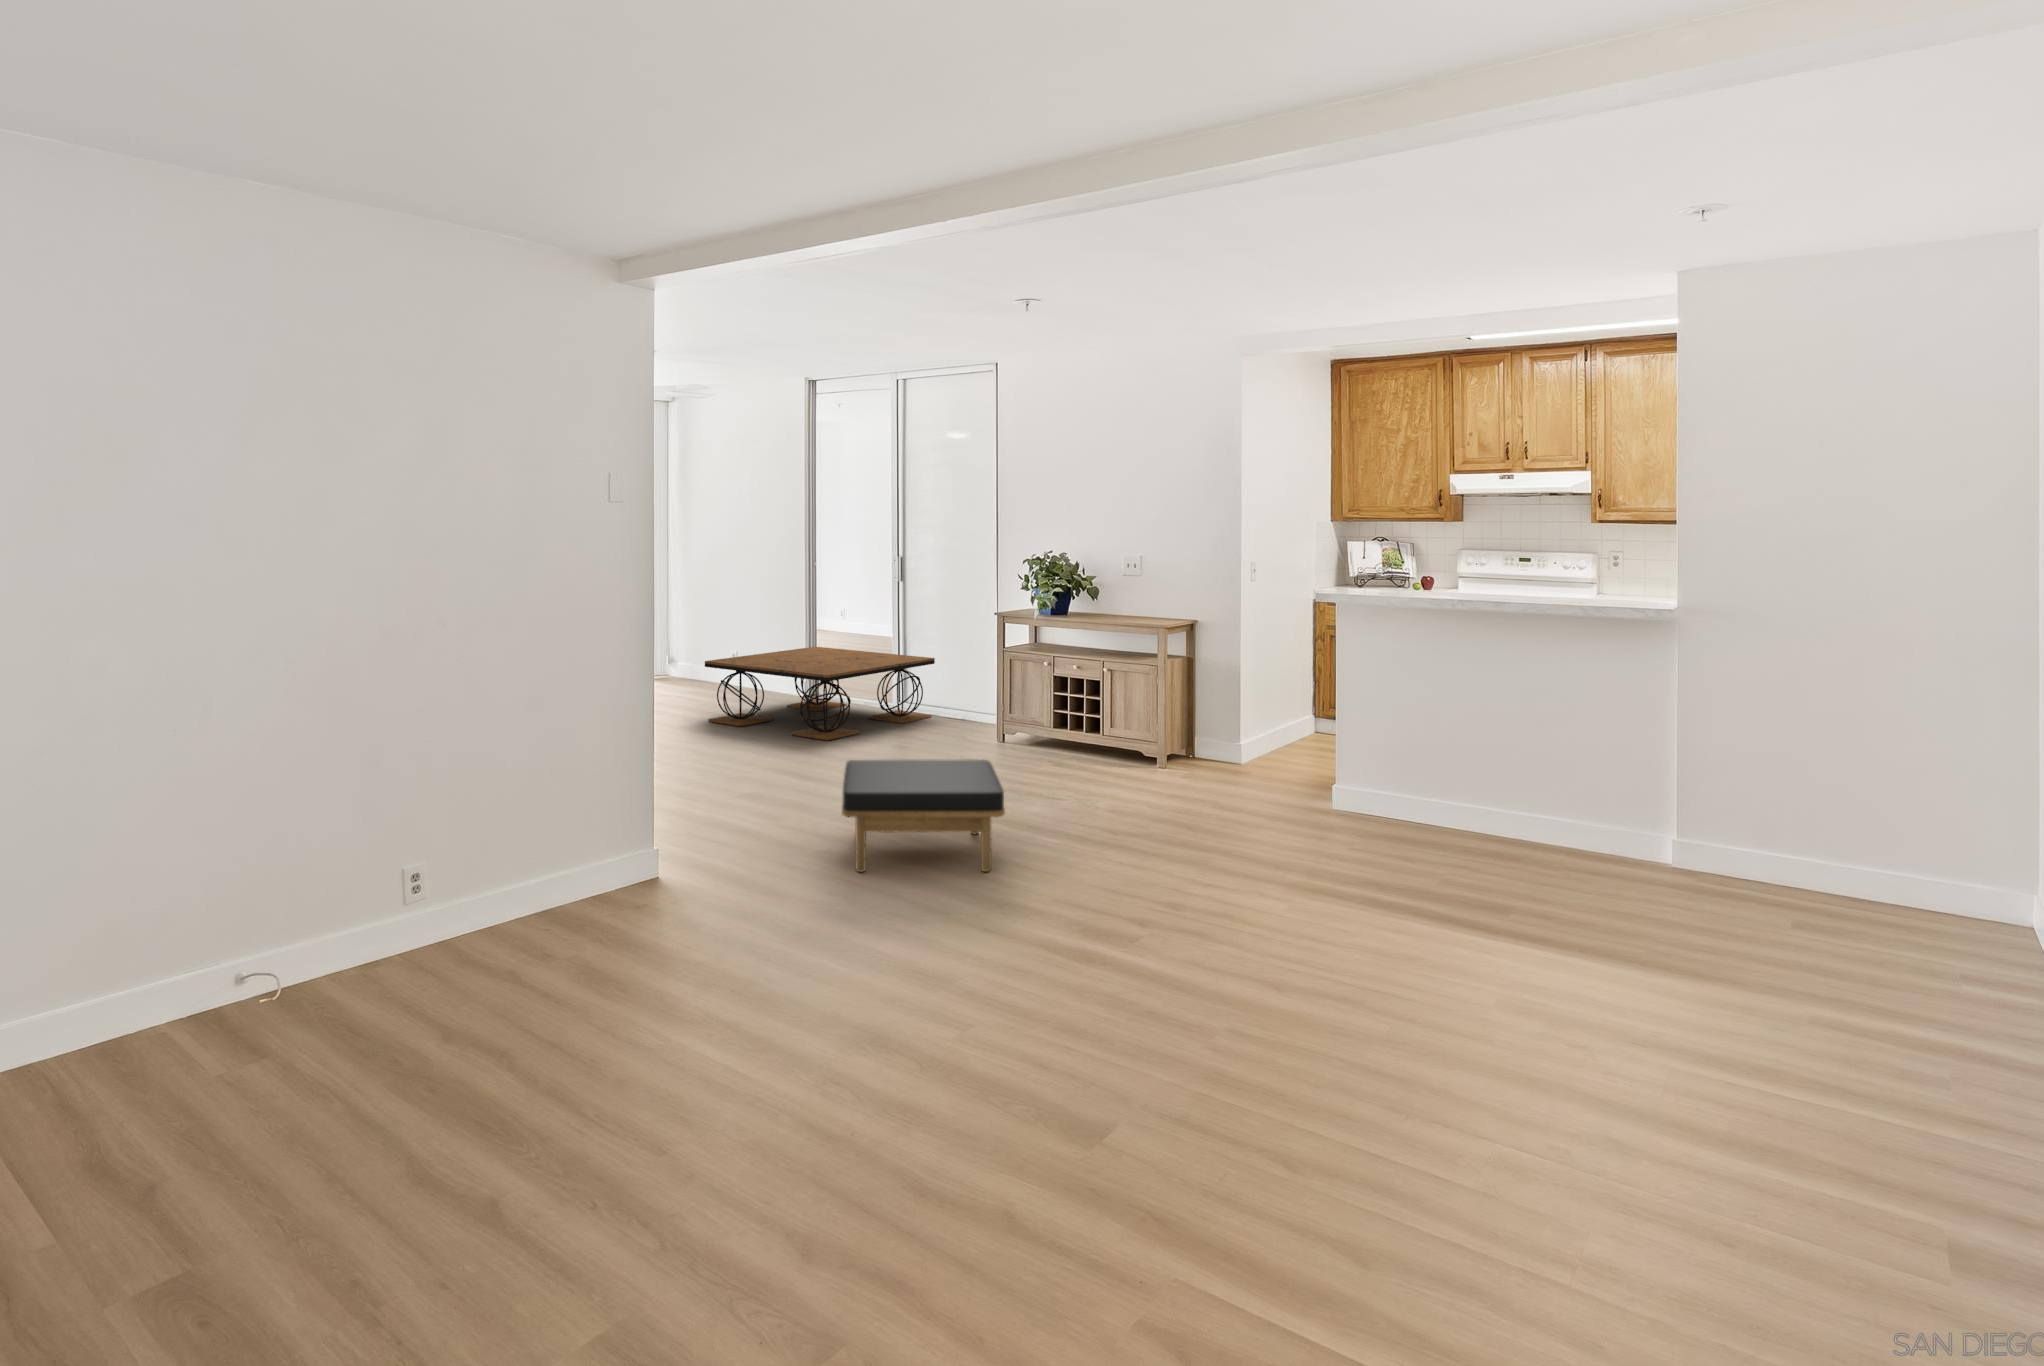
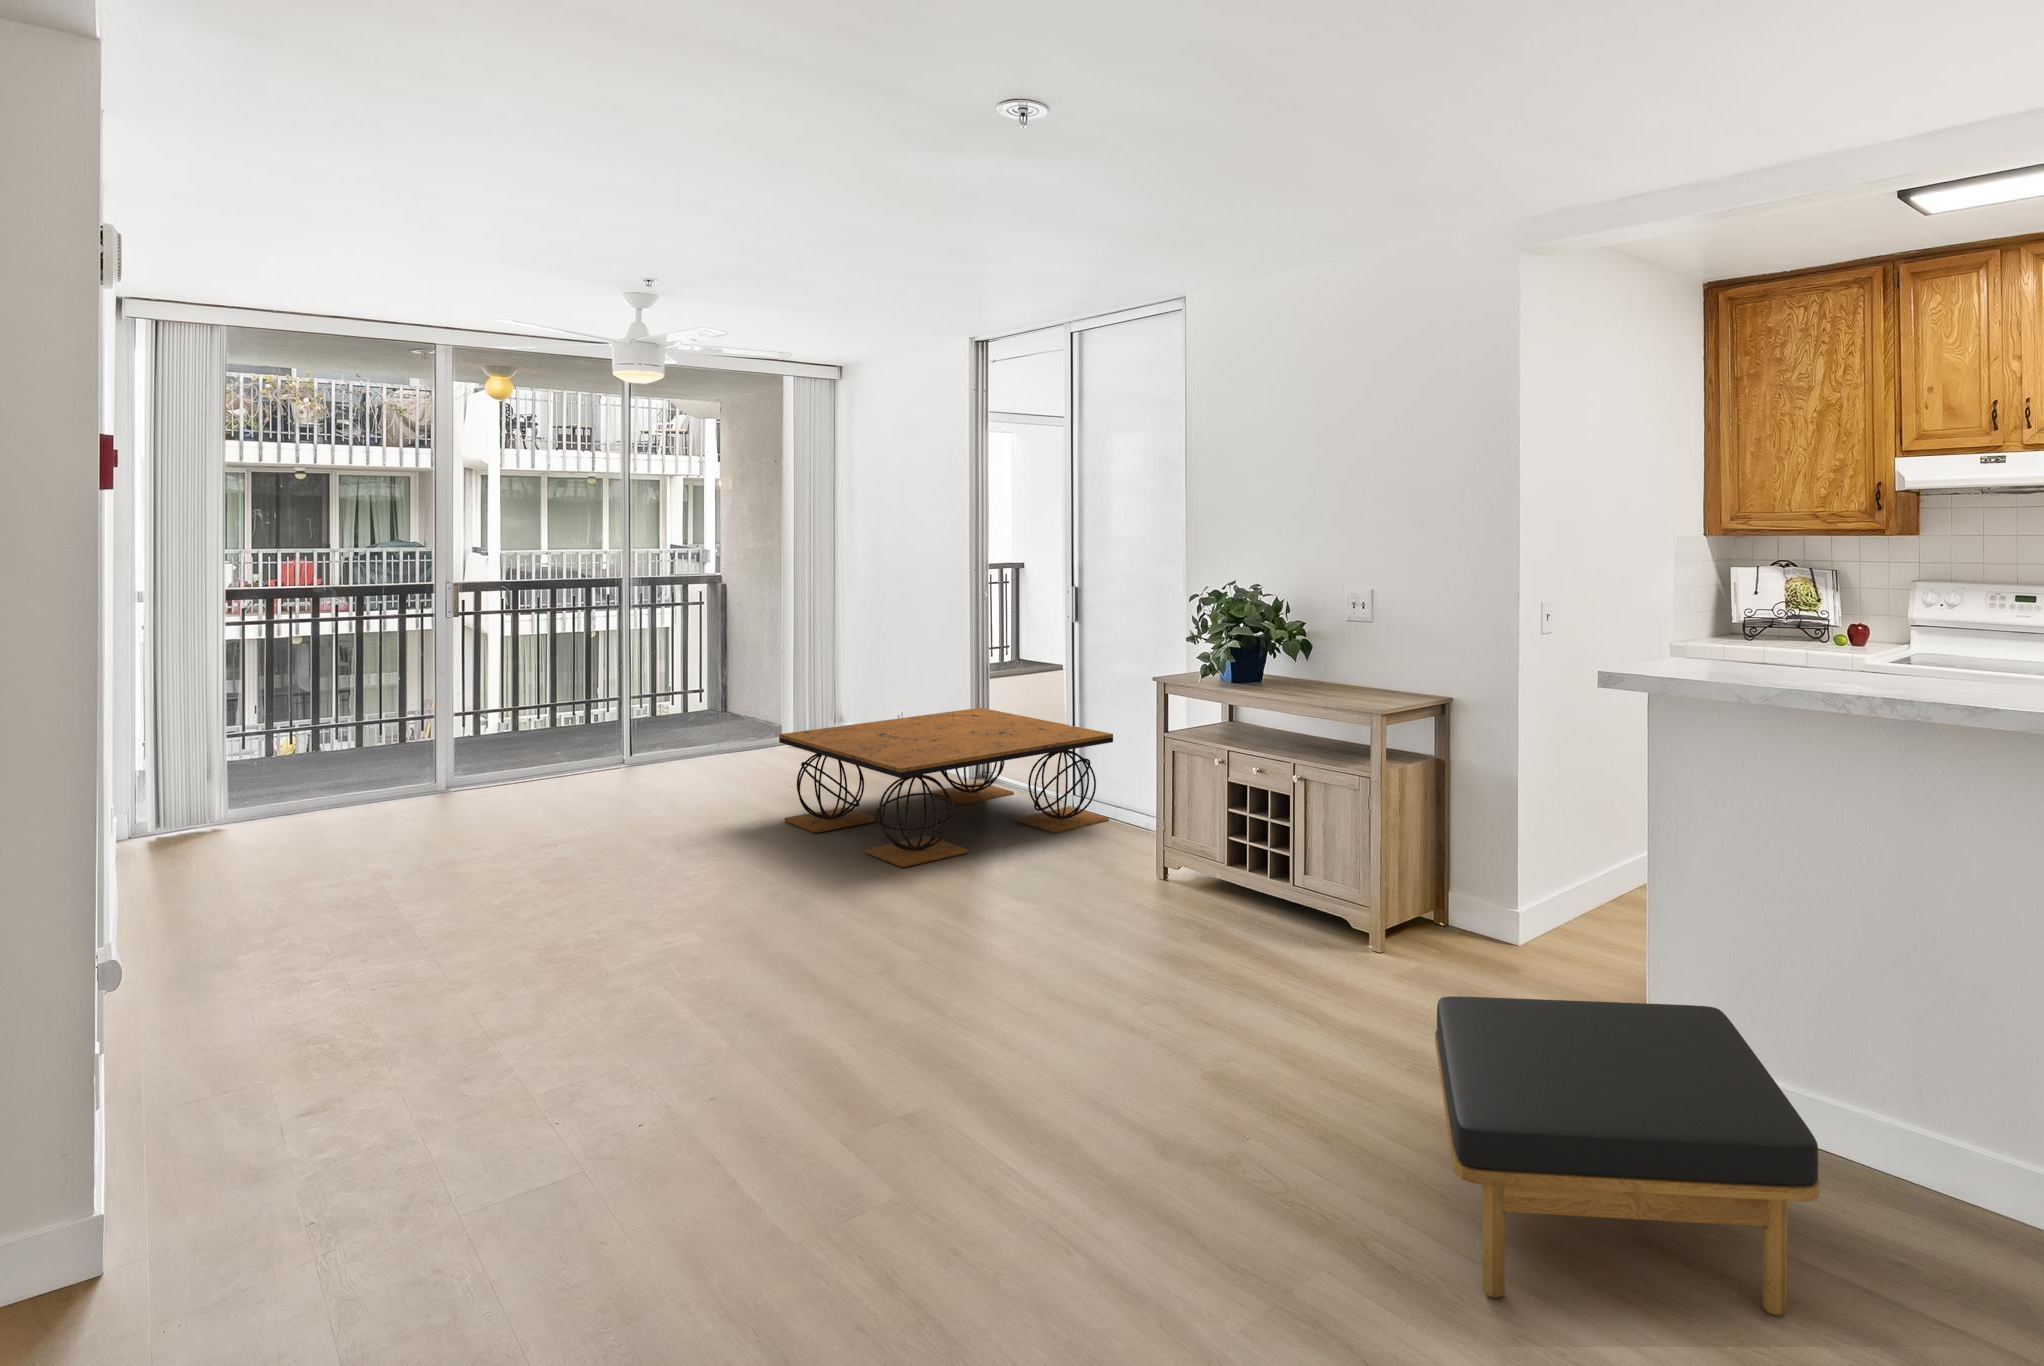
ottoman: present [842,760,1005,872] -> present [1435,996,1820,1315]

